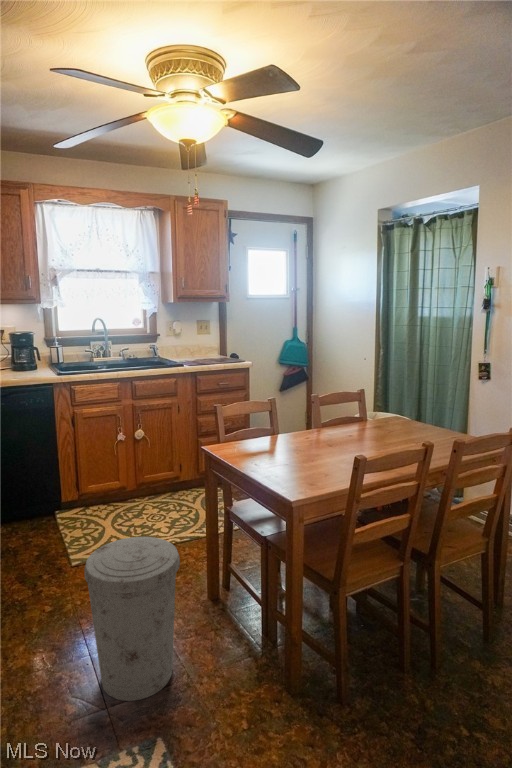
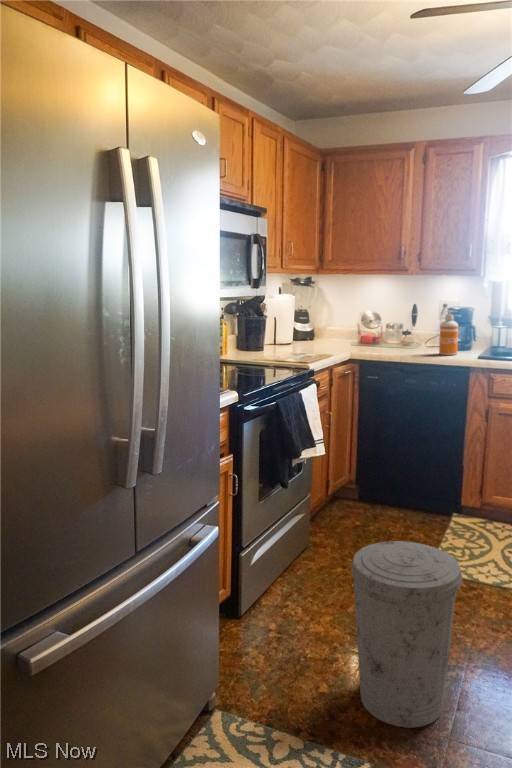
soap dispenser: none [20,337,39,376] -> present [439,310,458,355]

